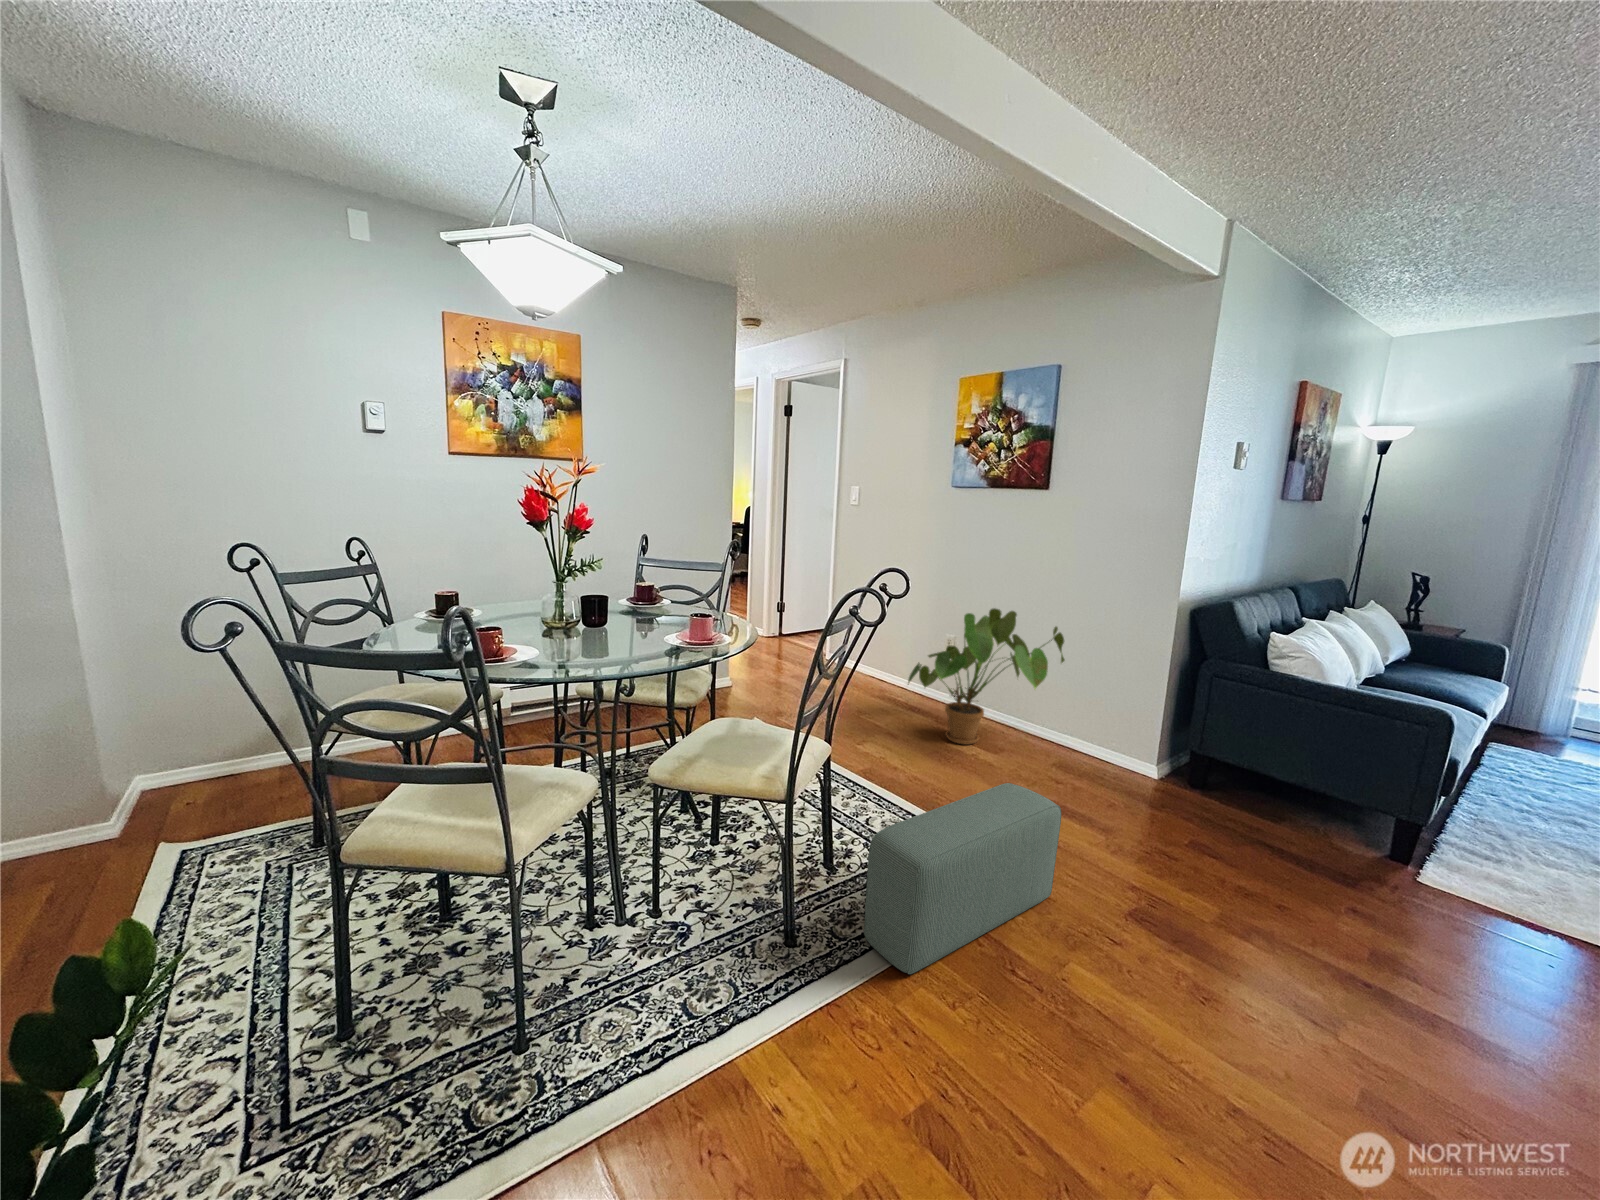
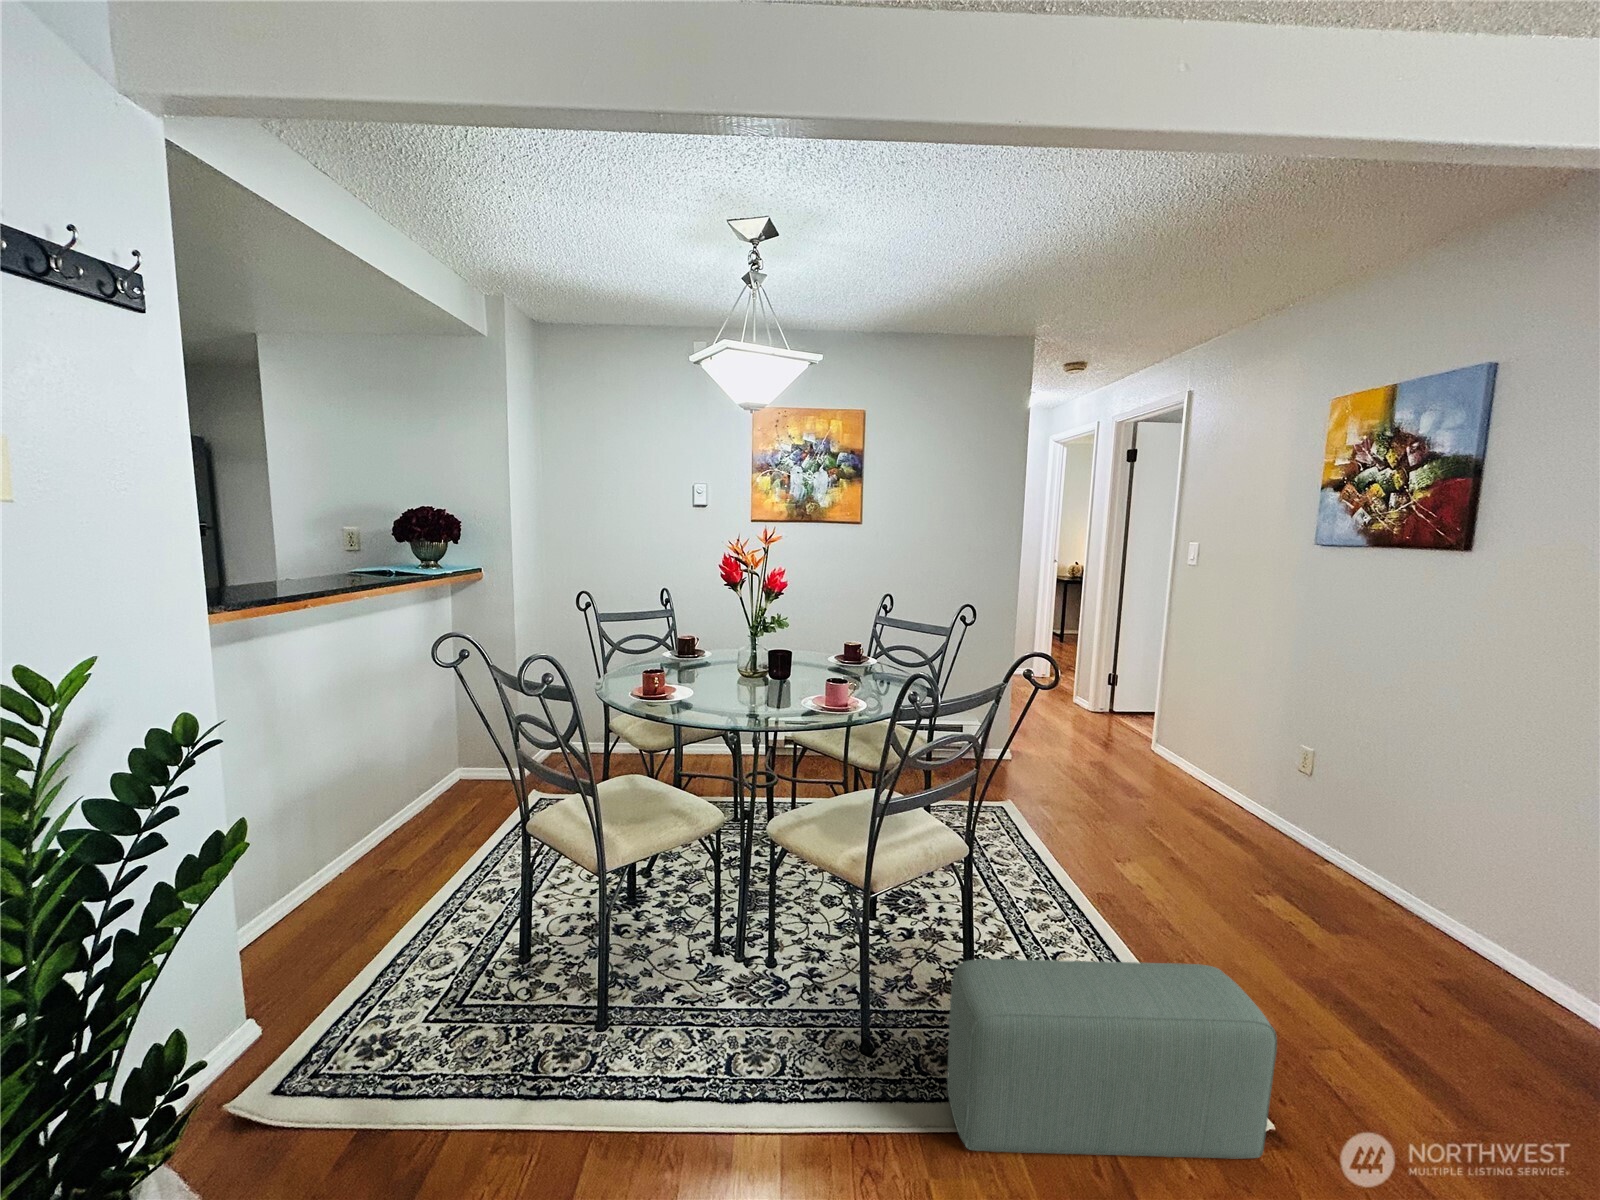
house plant: present [908,608,1065,745] -> none [1198,721,1482,908]

